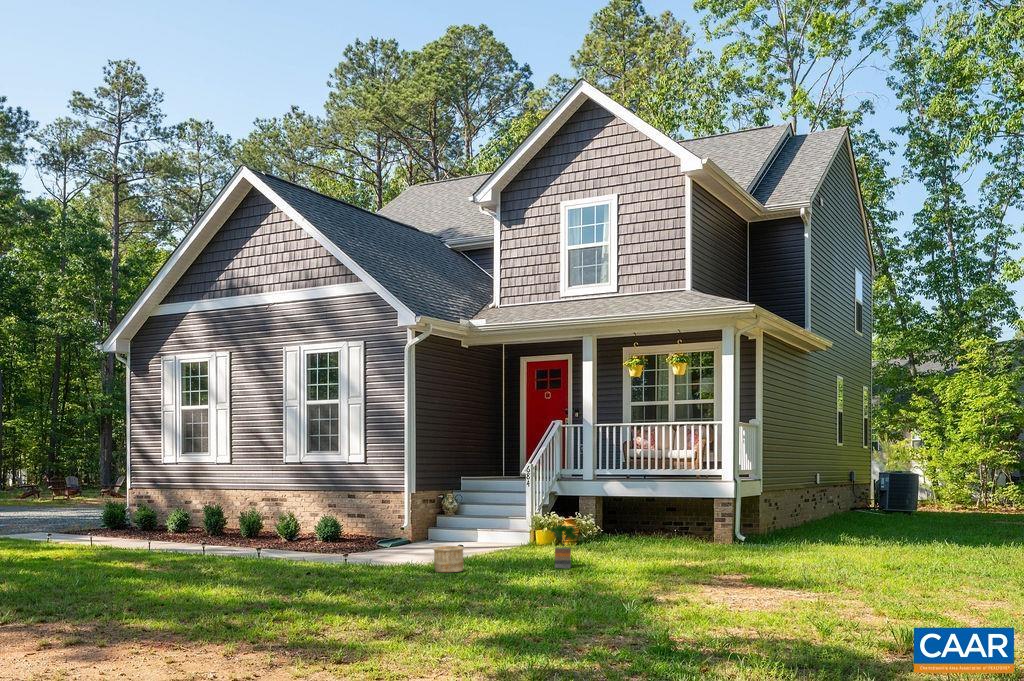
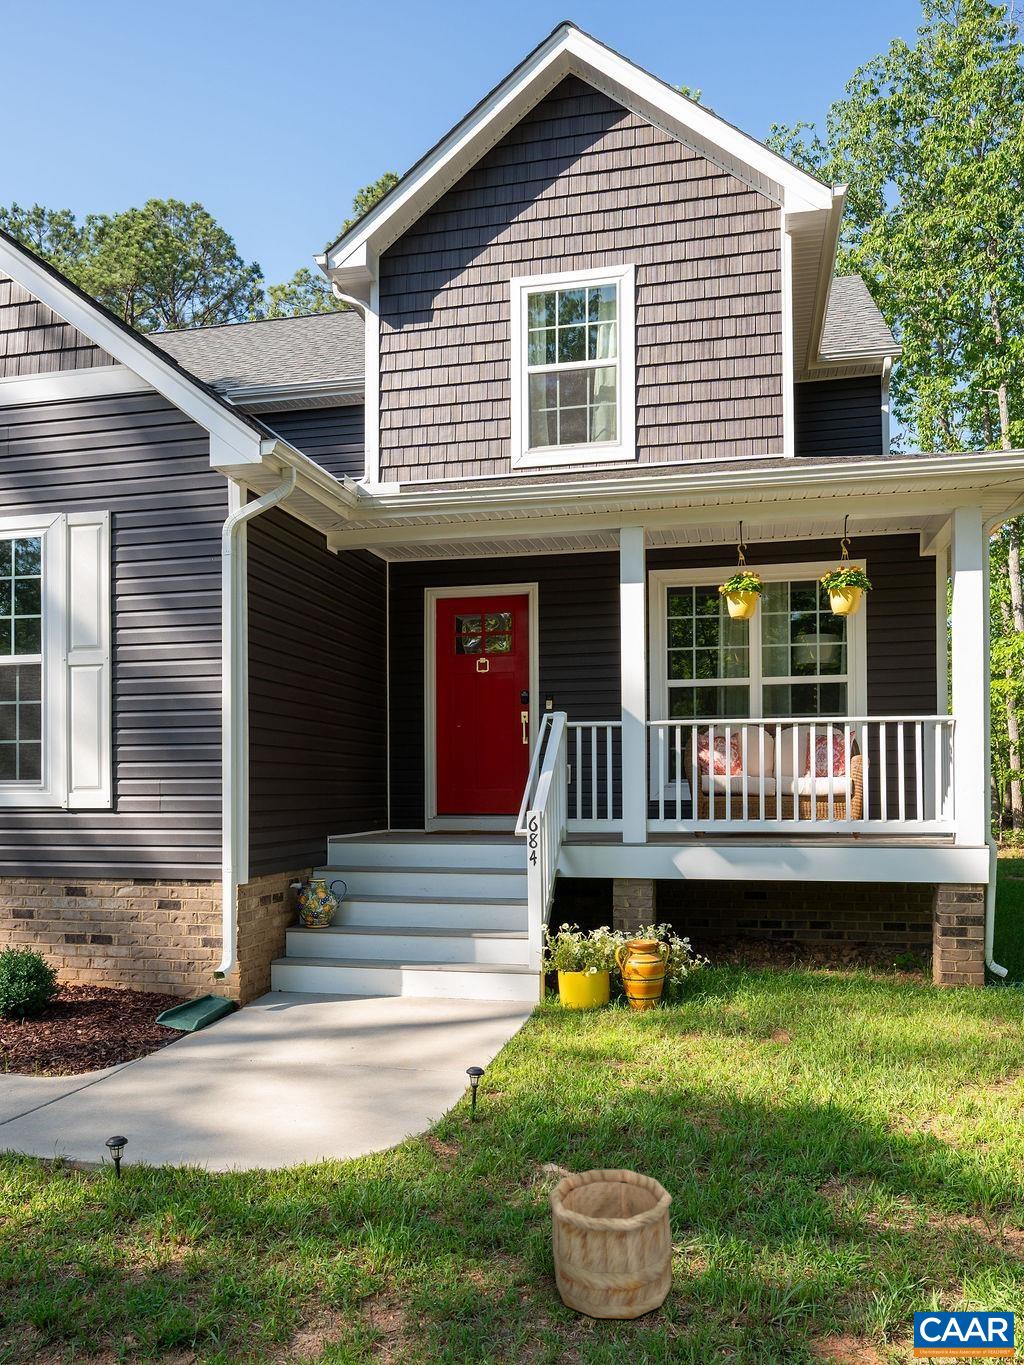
potted tree: present [551,525,577,568] -> none [833,1019,943,1173]

